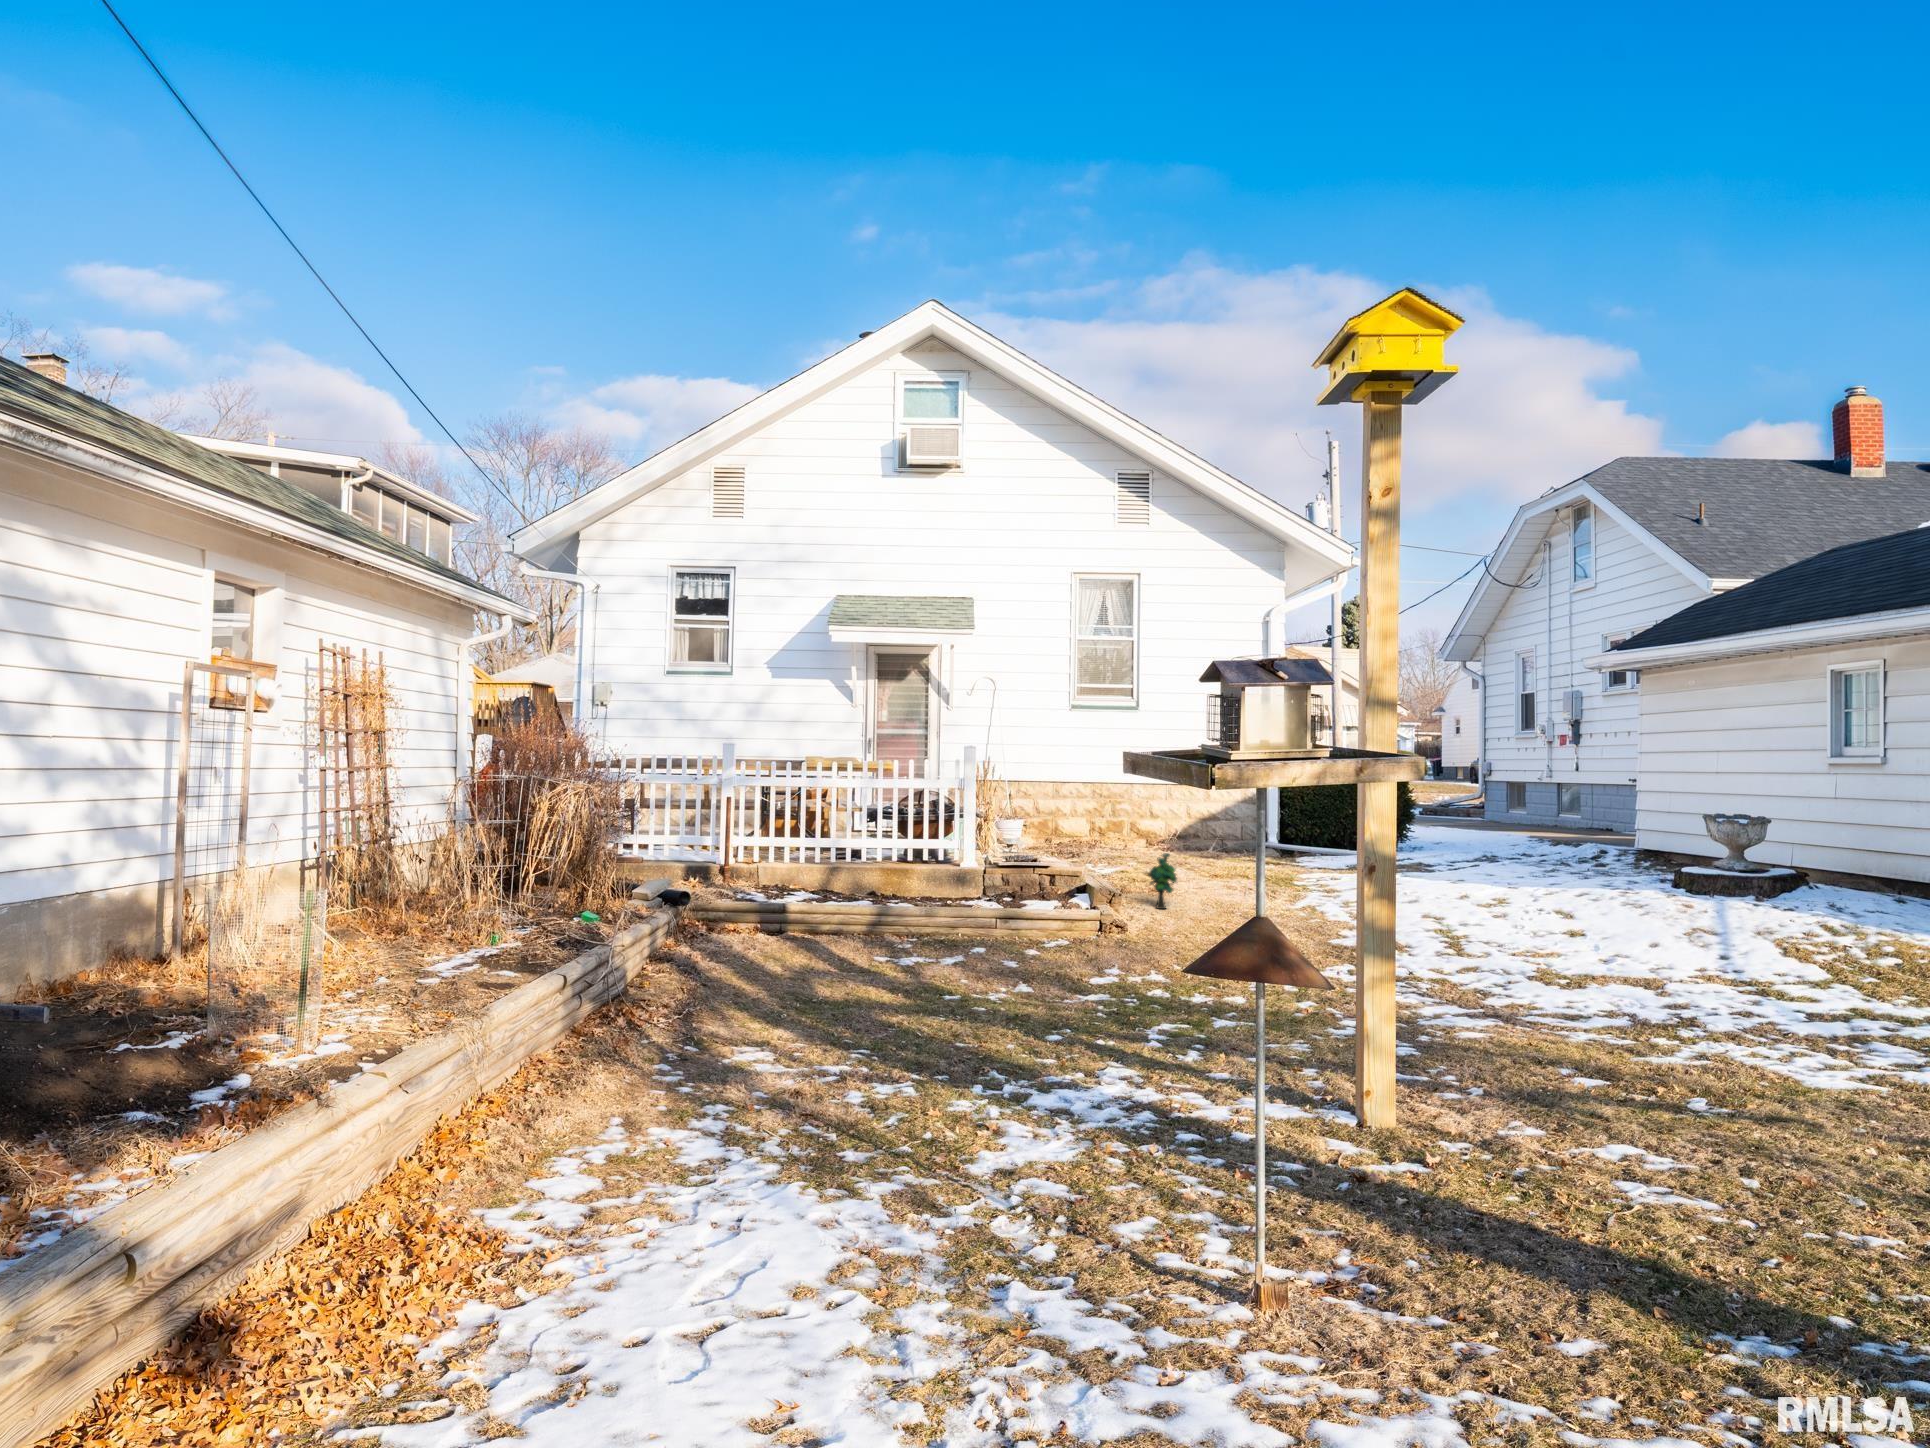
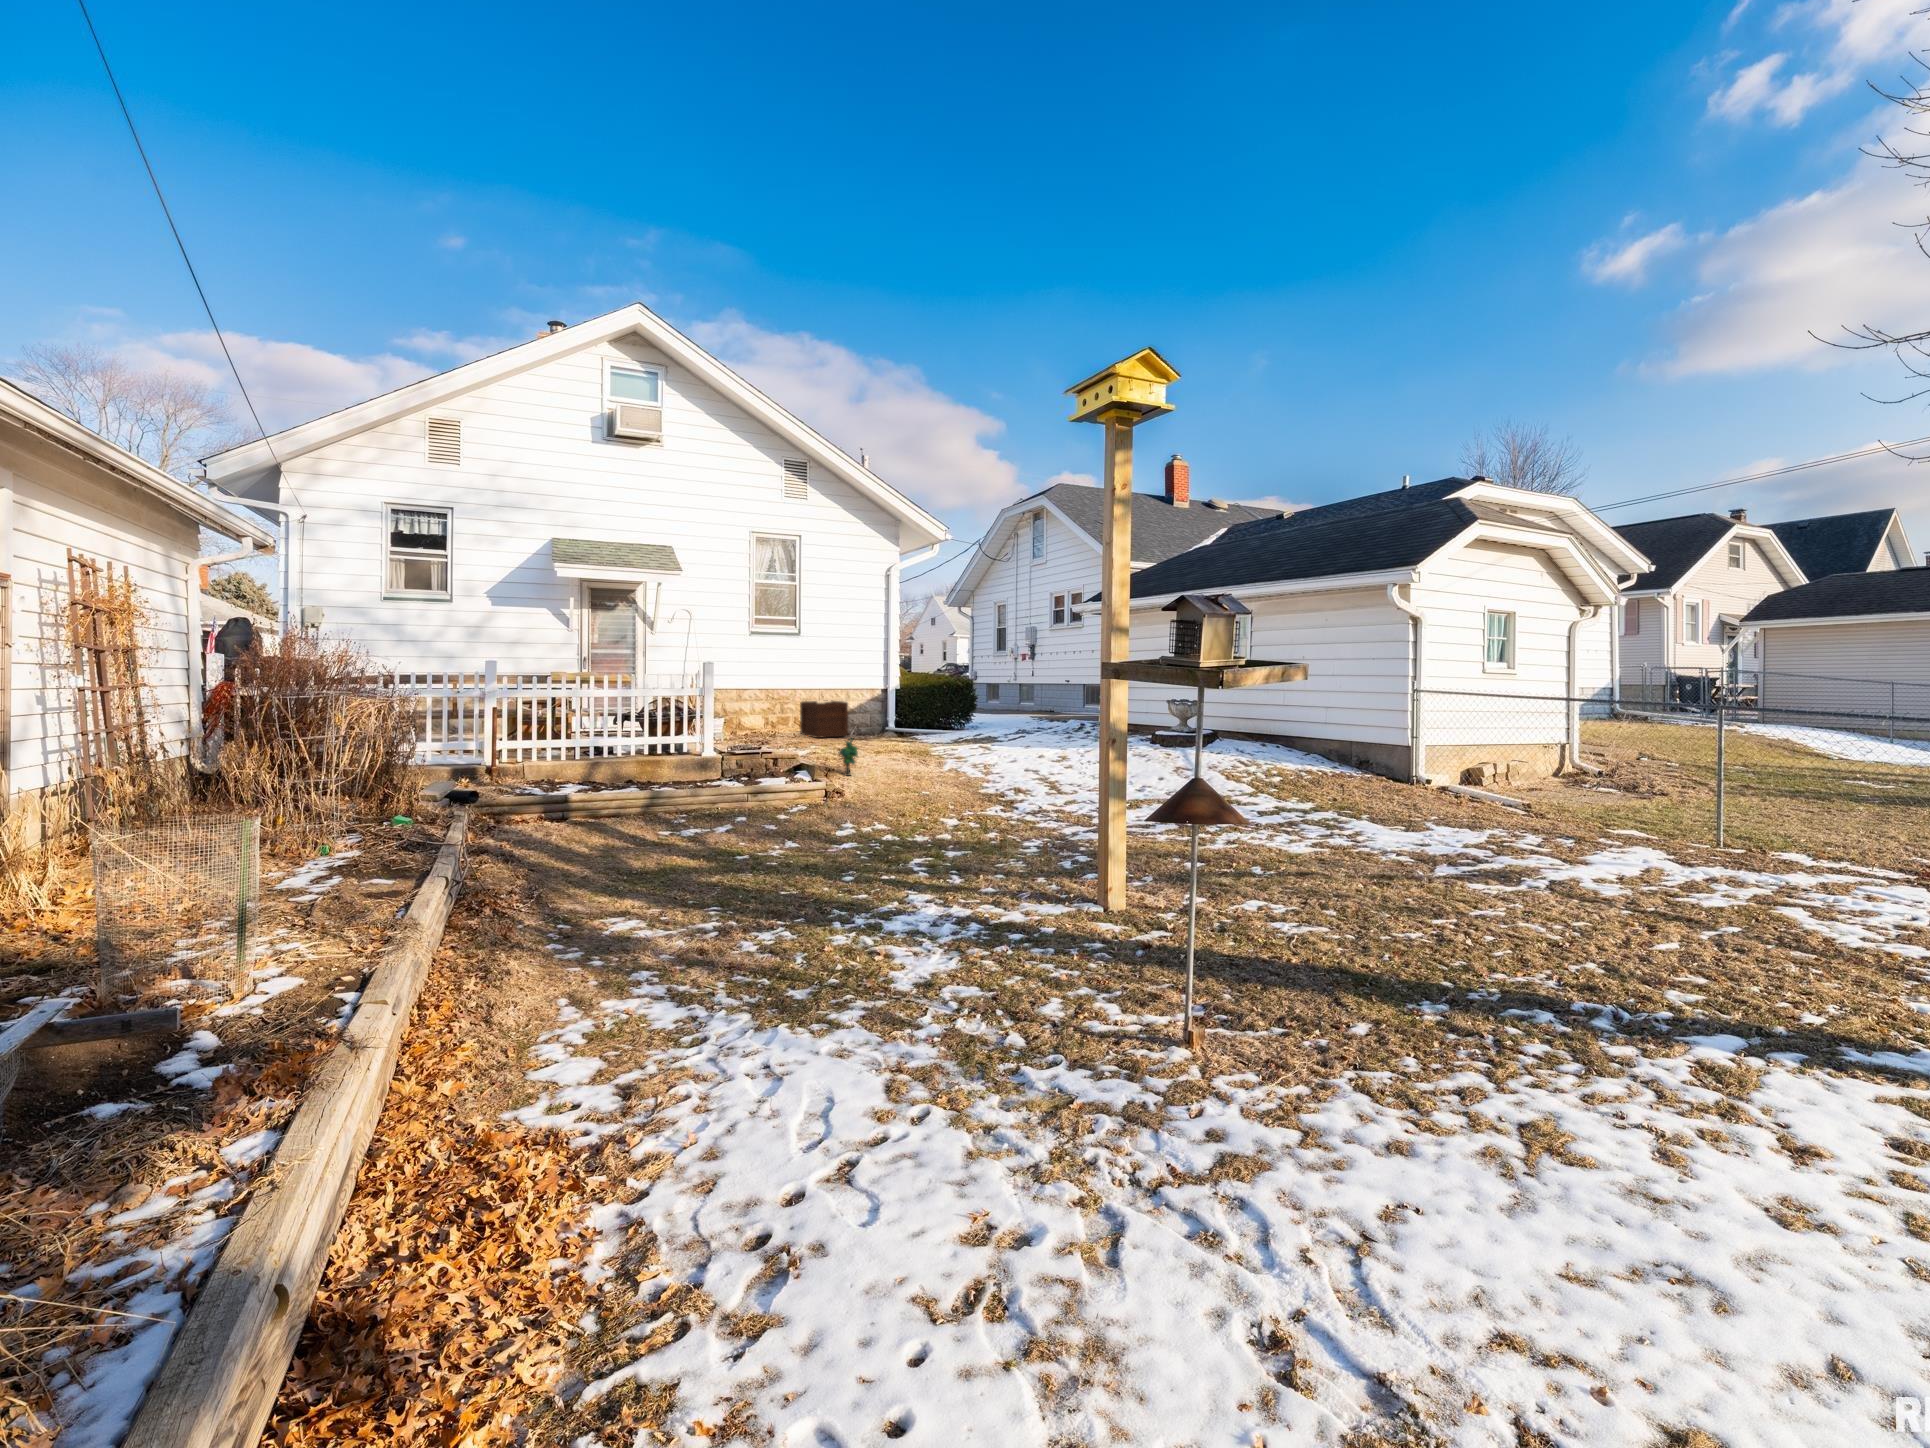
wooden crate: none [1136,804,1204,857] -> present [800,701,848,738]

